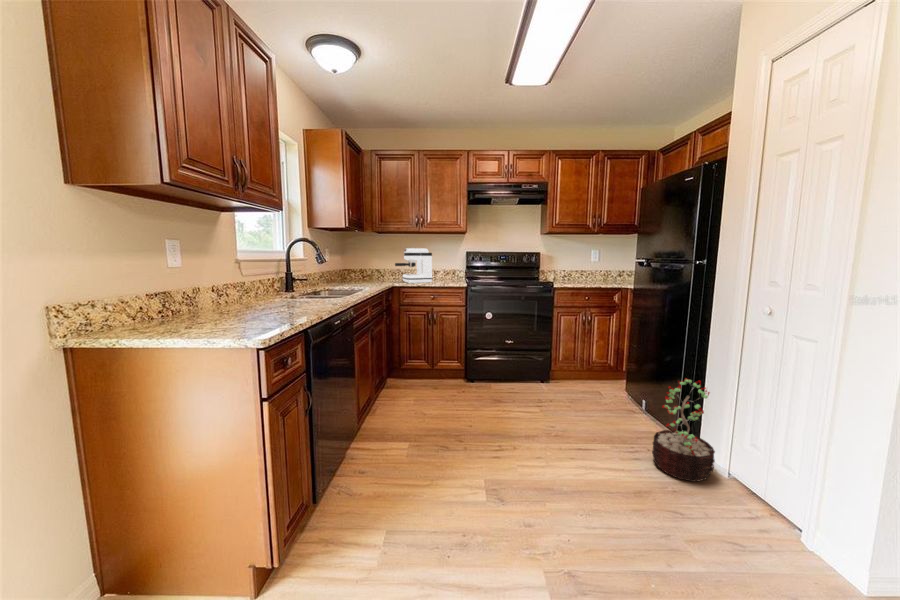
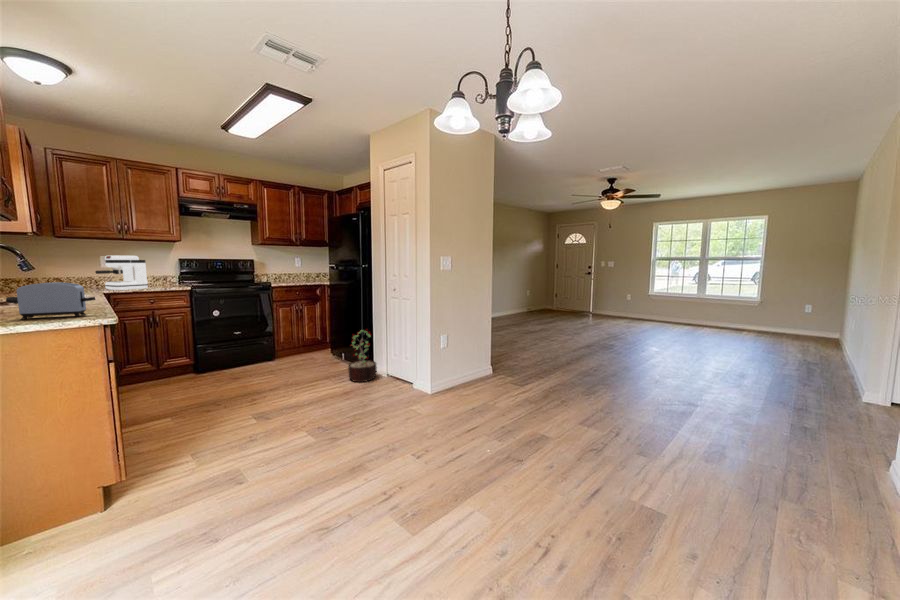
toaster: none [215,277,281,326] -> present [6,282,95,319]

